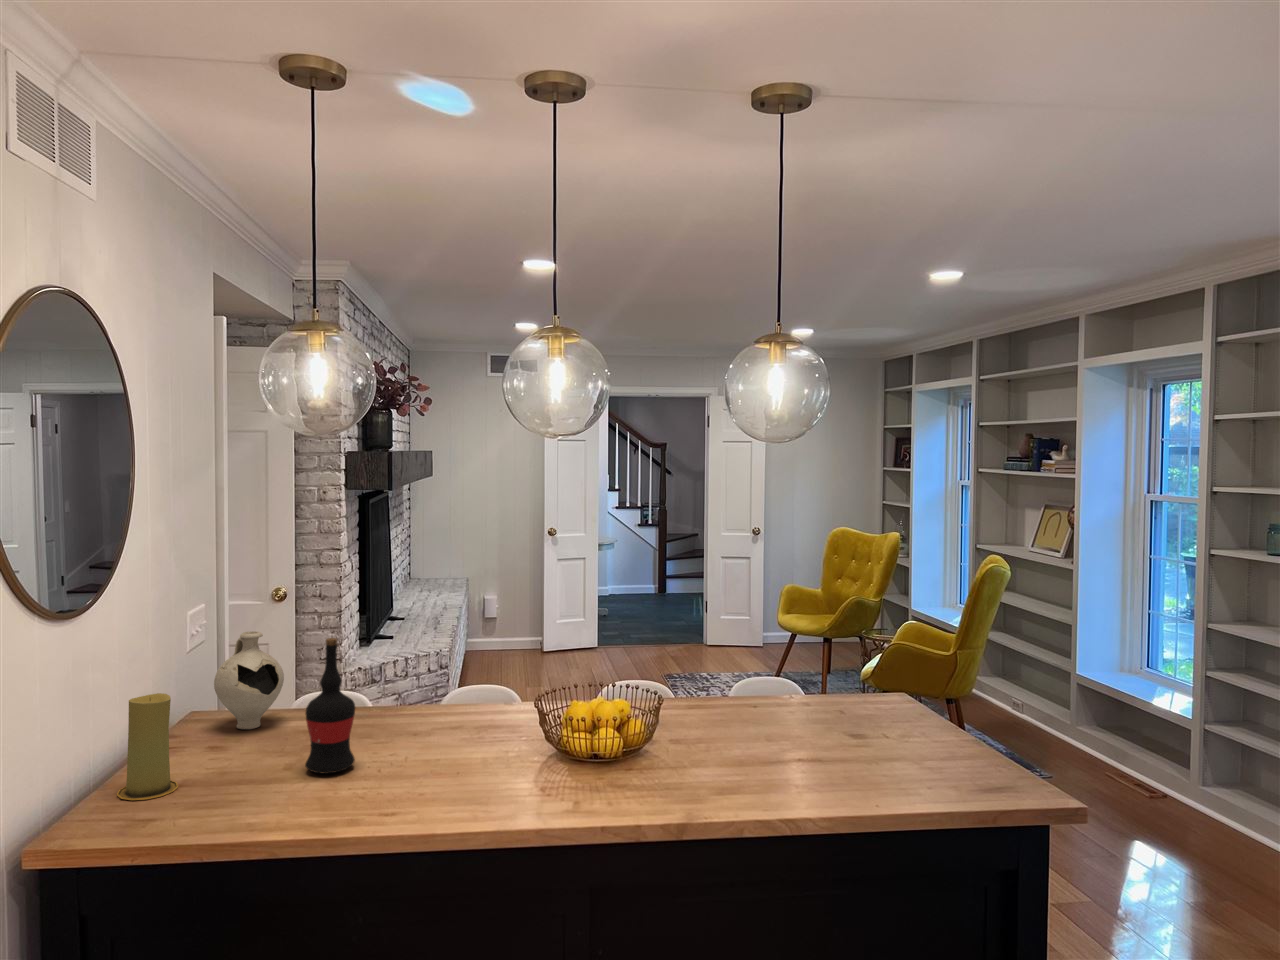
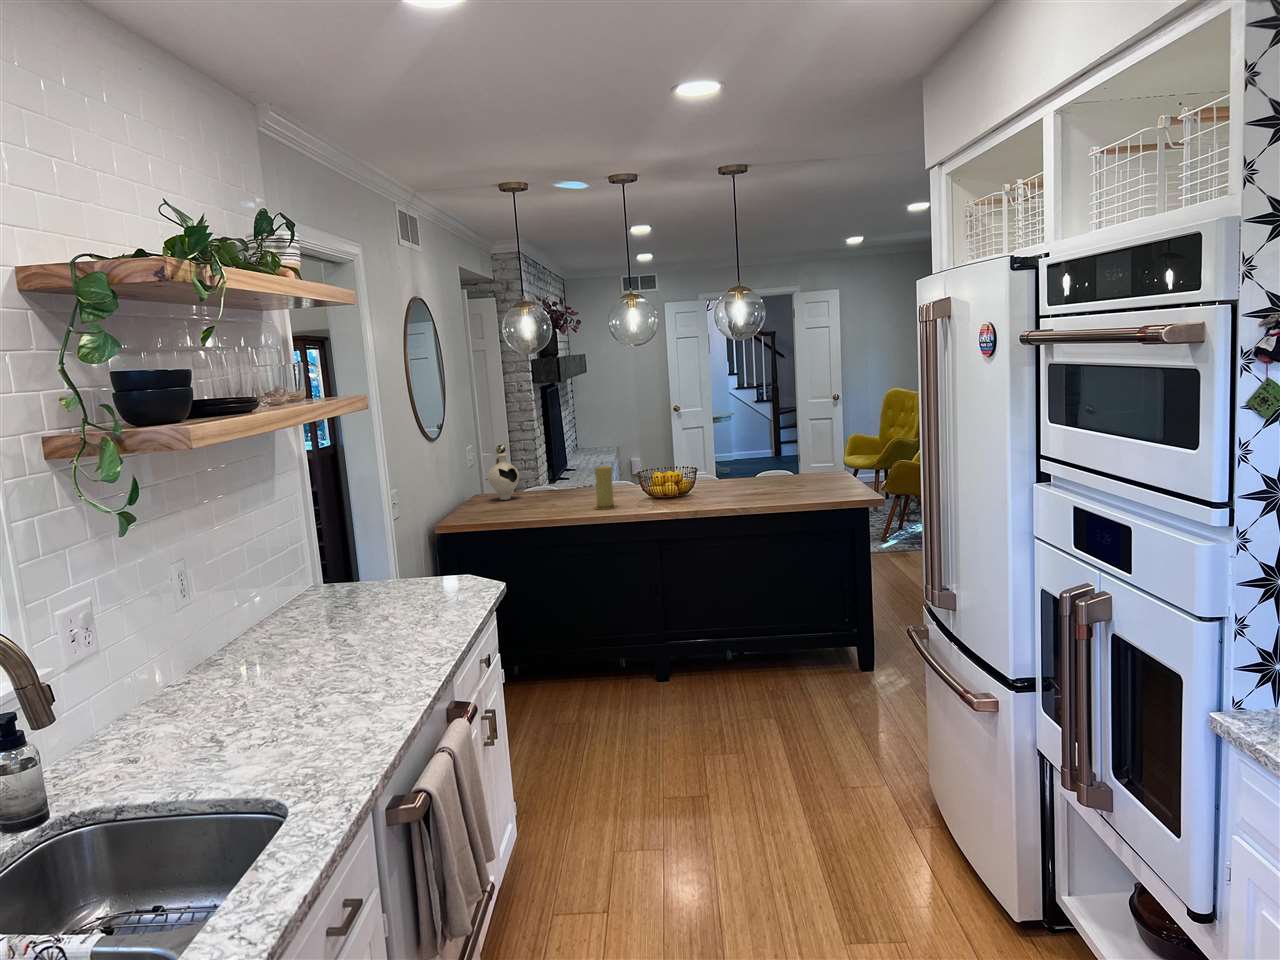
wine bottle: present [305,638,355,774] -> none [534,448,557,508]
candle: present [117,693,178,800] -> present [594,466,616,509]

